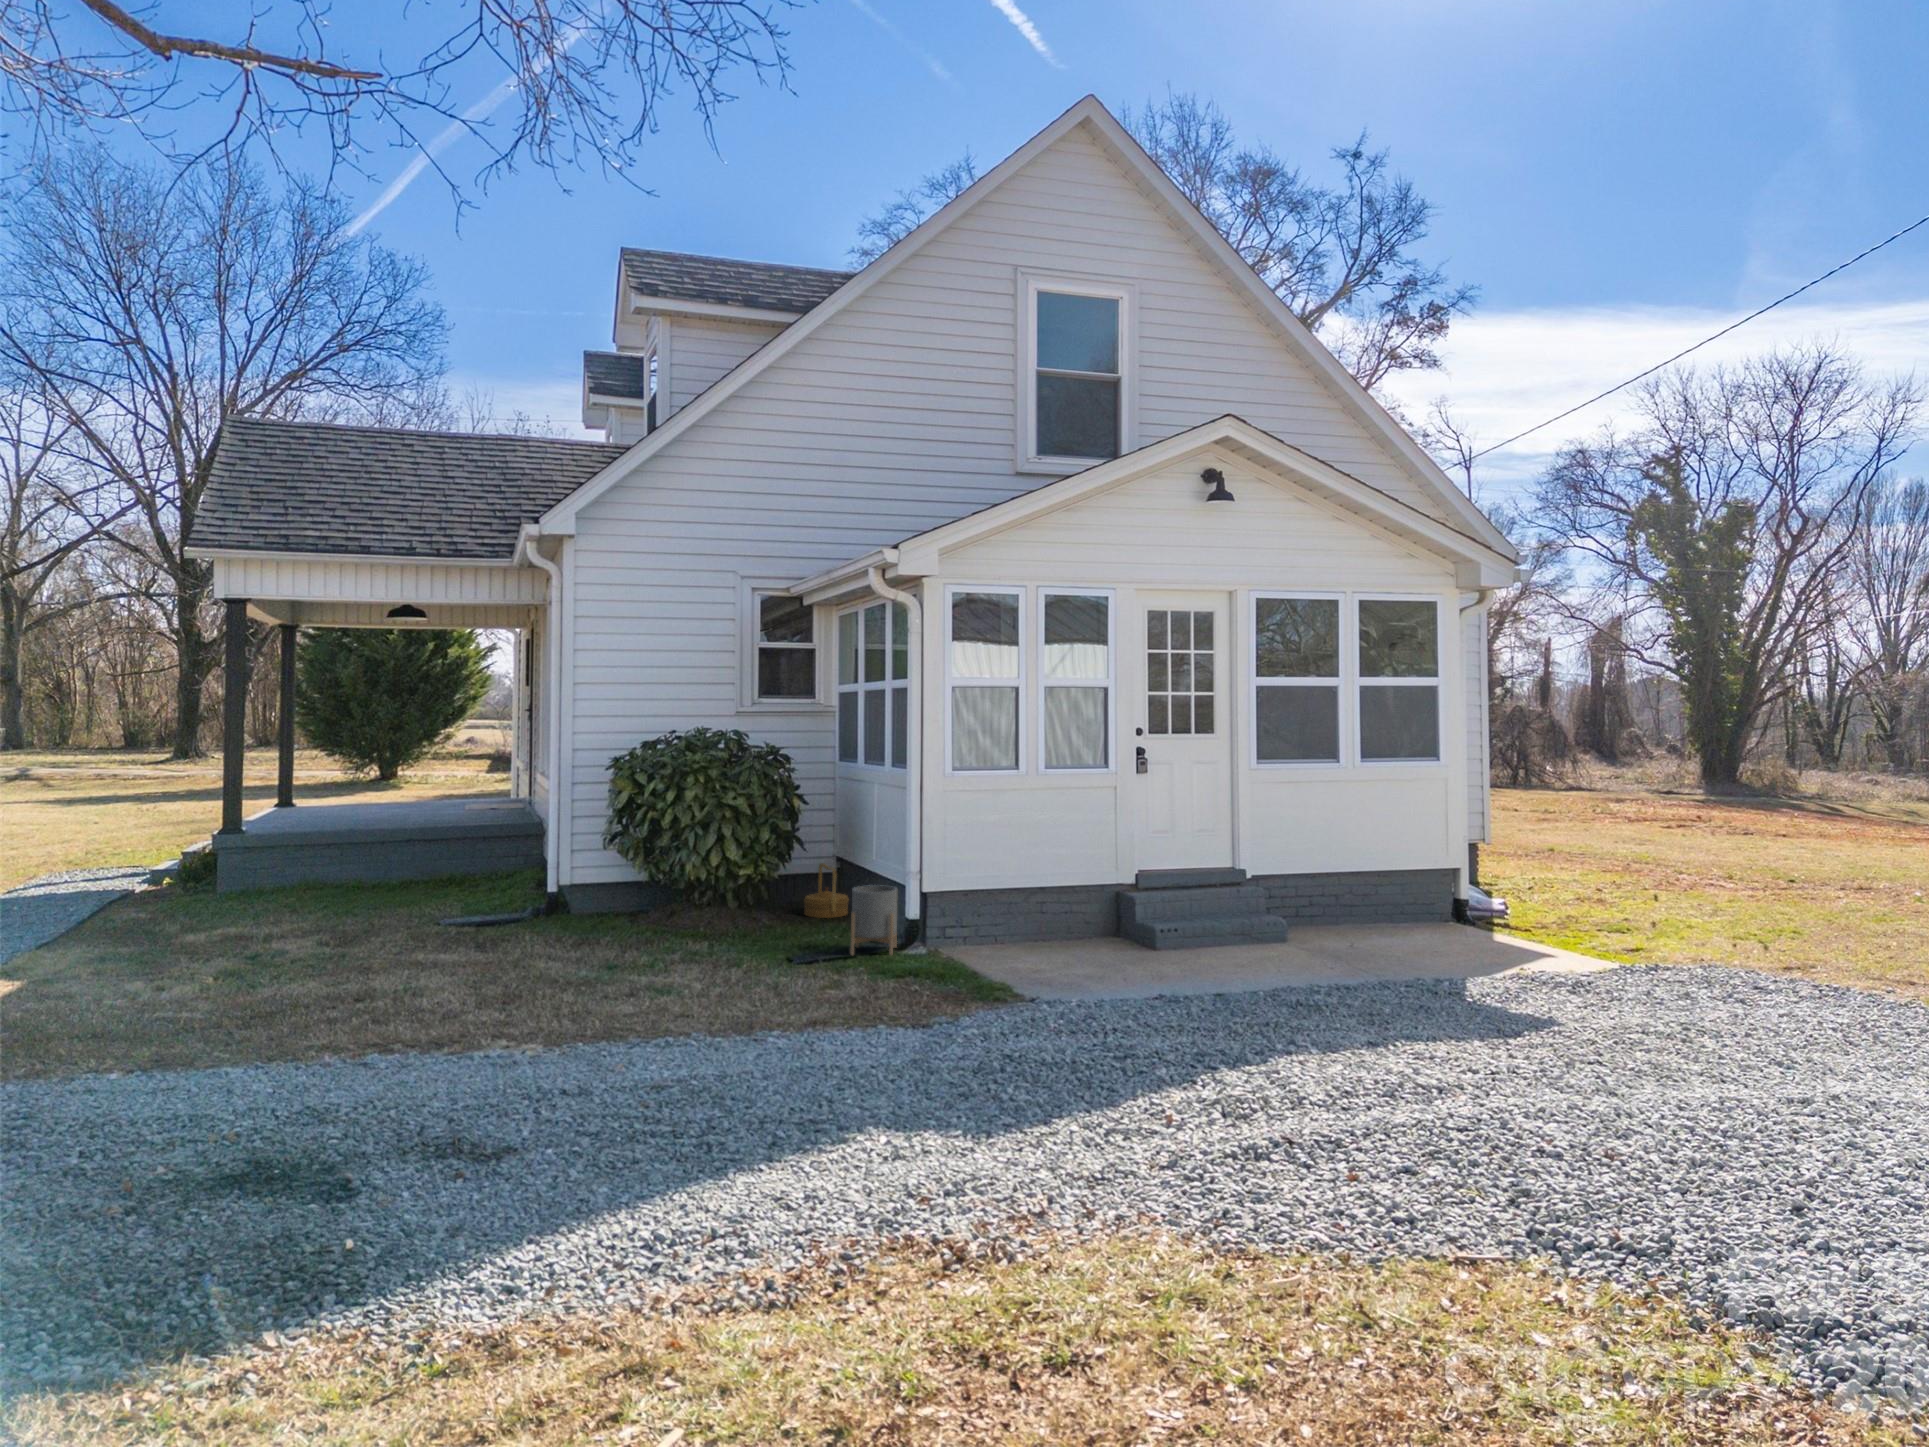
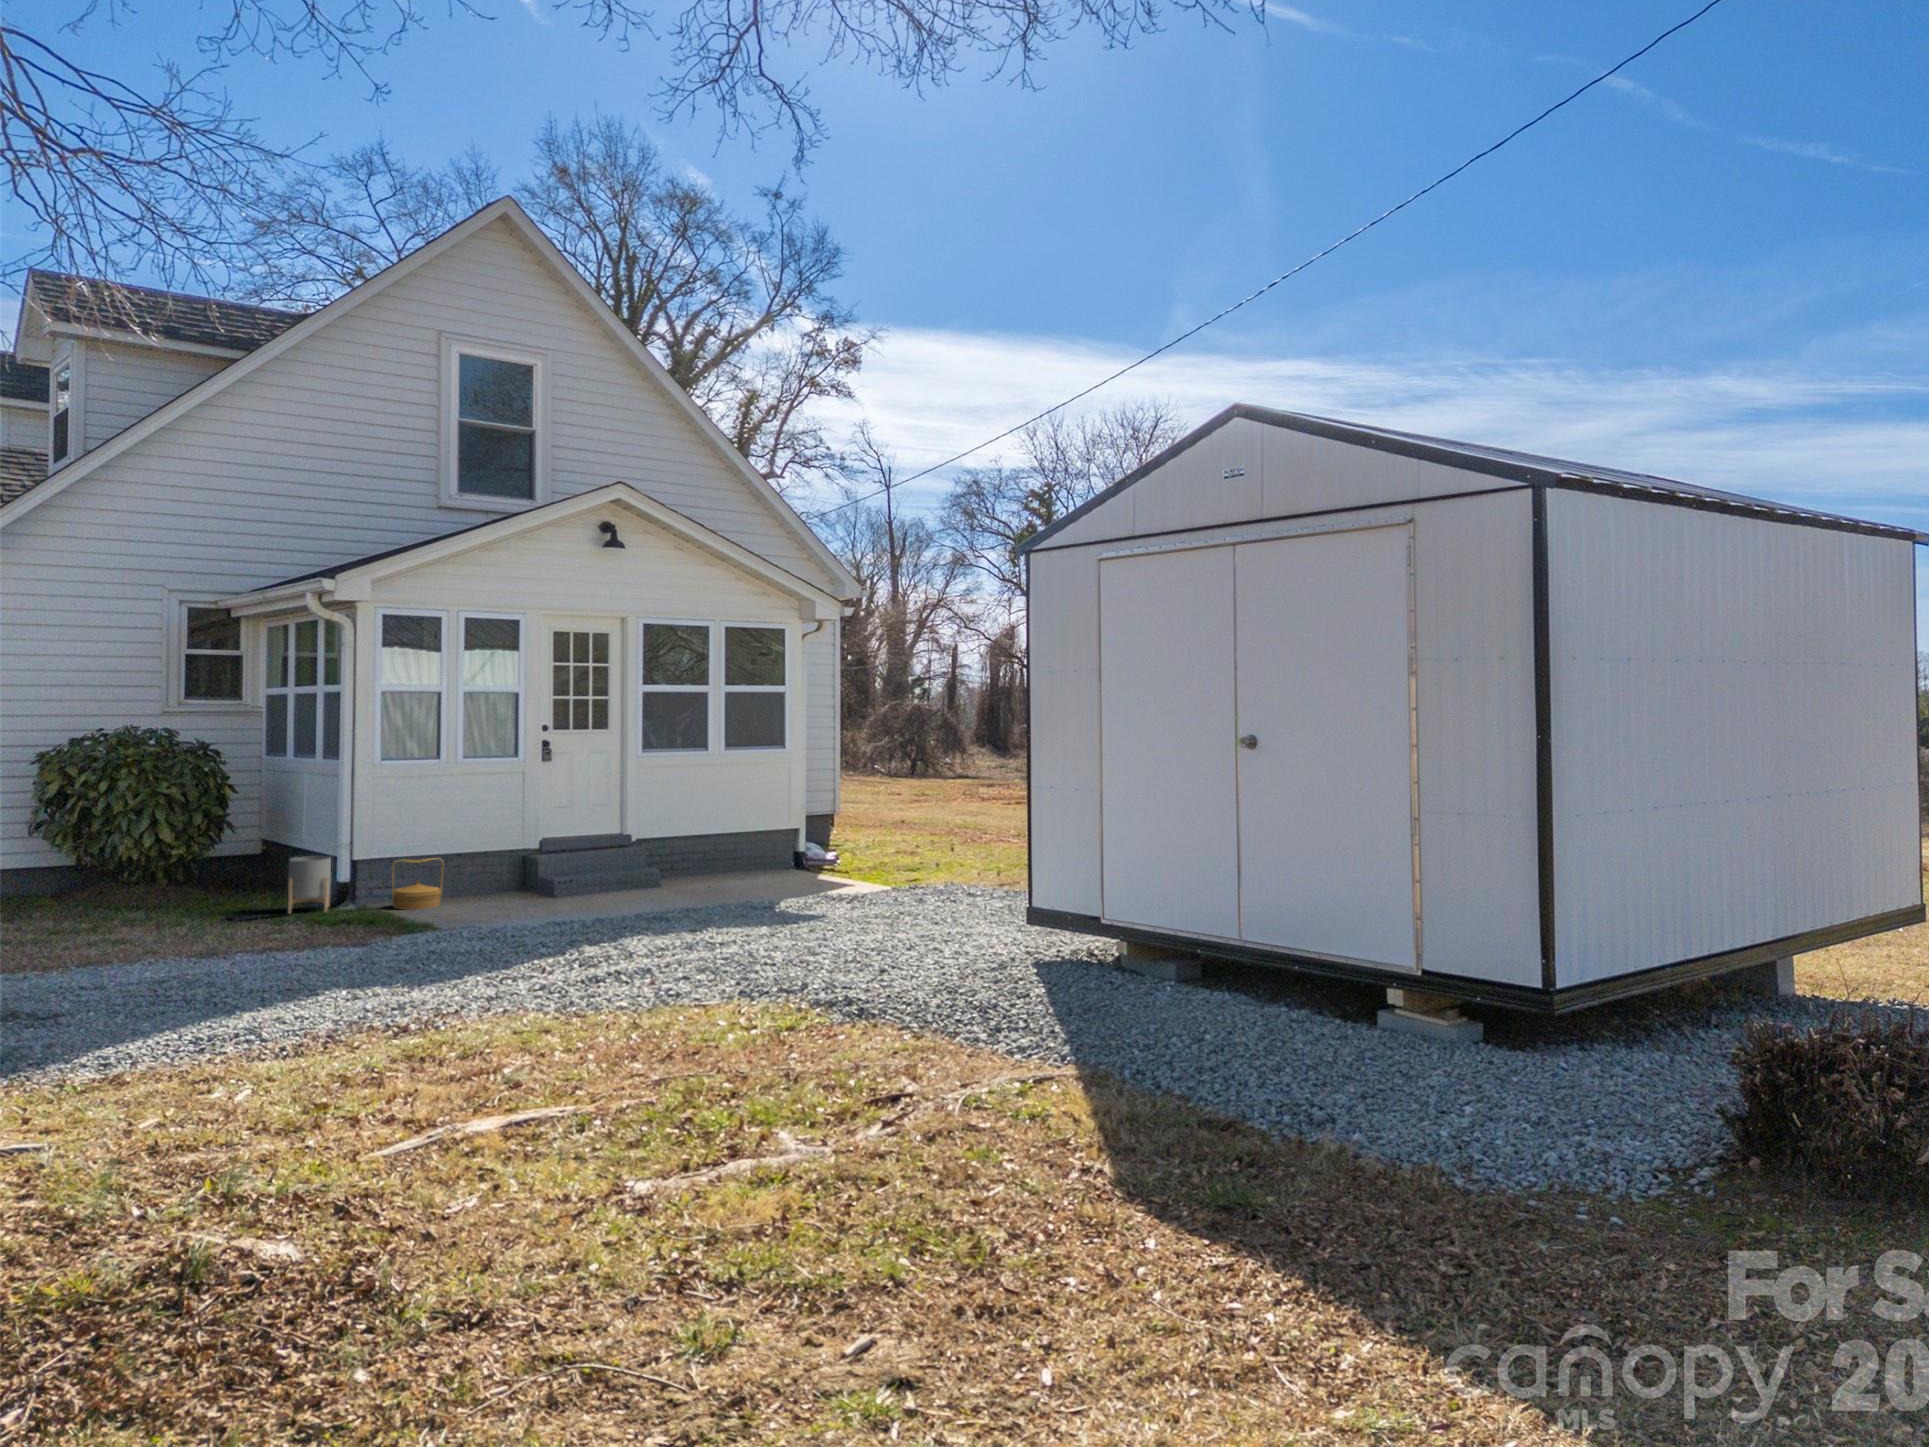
woven basket: present [804,863,849,918] -> present [392,858,443,910]

